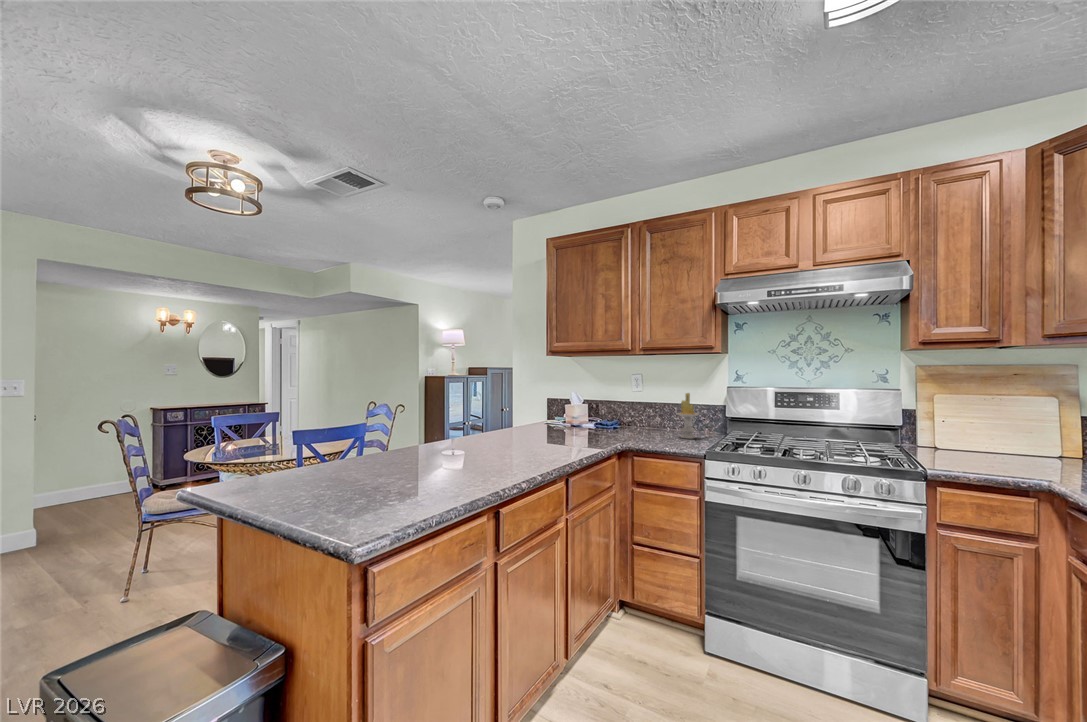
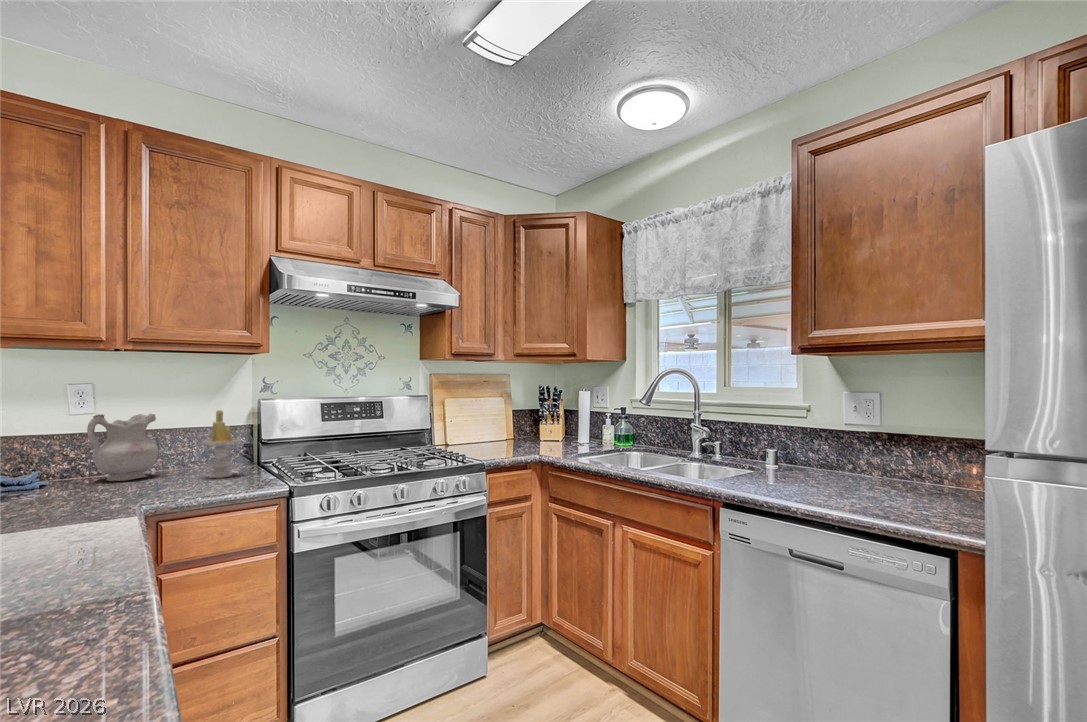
ceramic pitcher: none [631,392,667,432] -> present [87,413,158,481]

